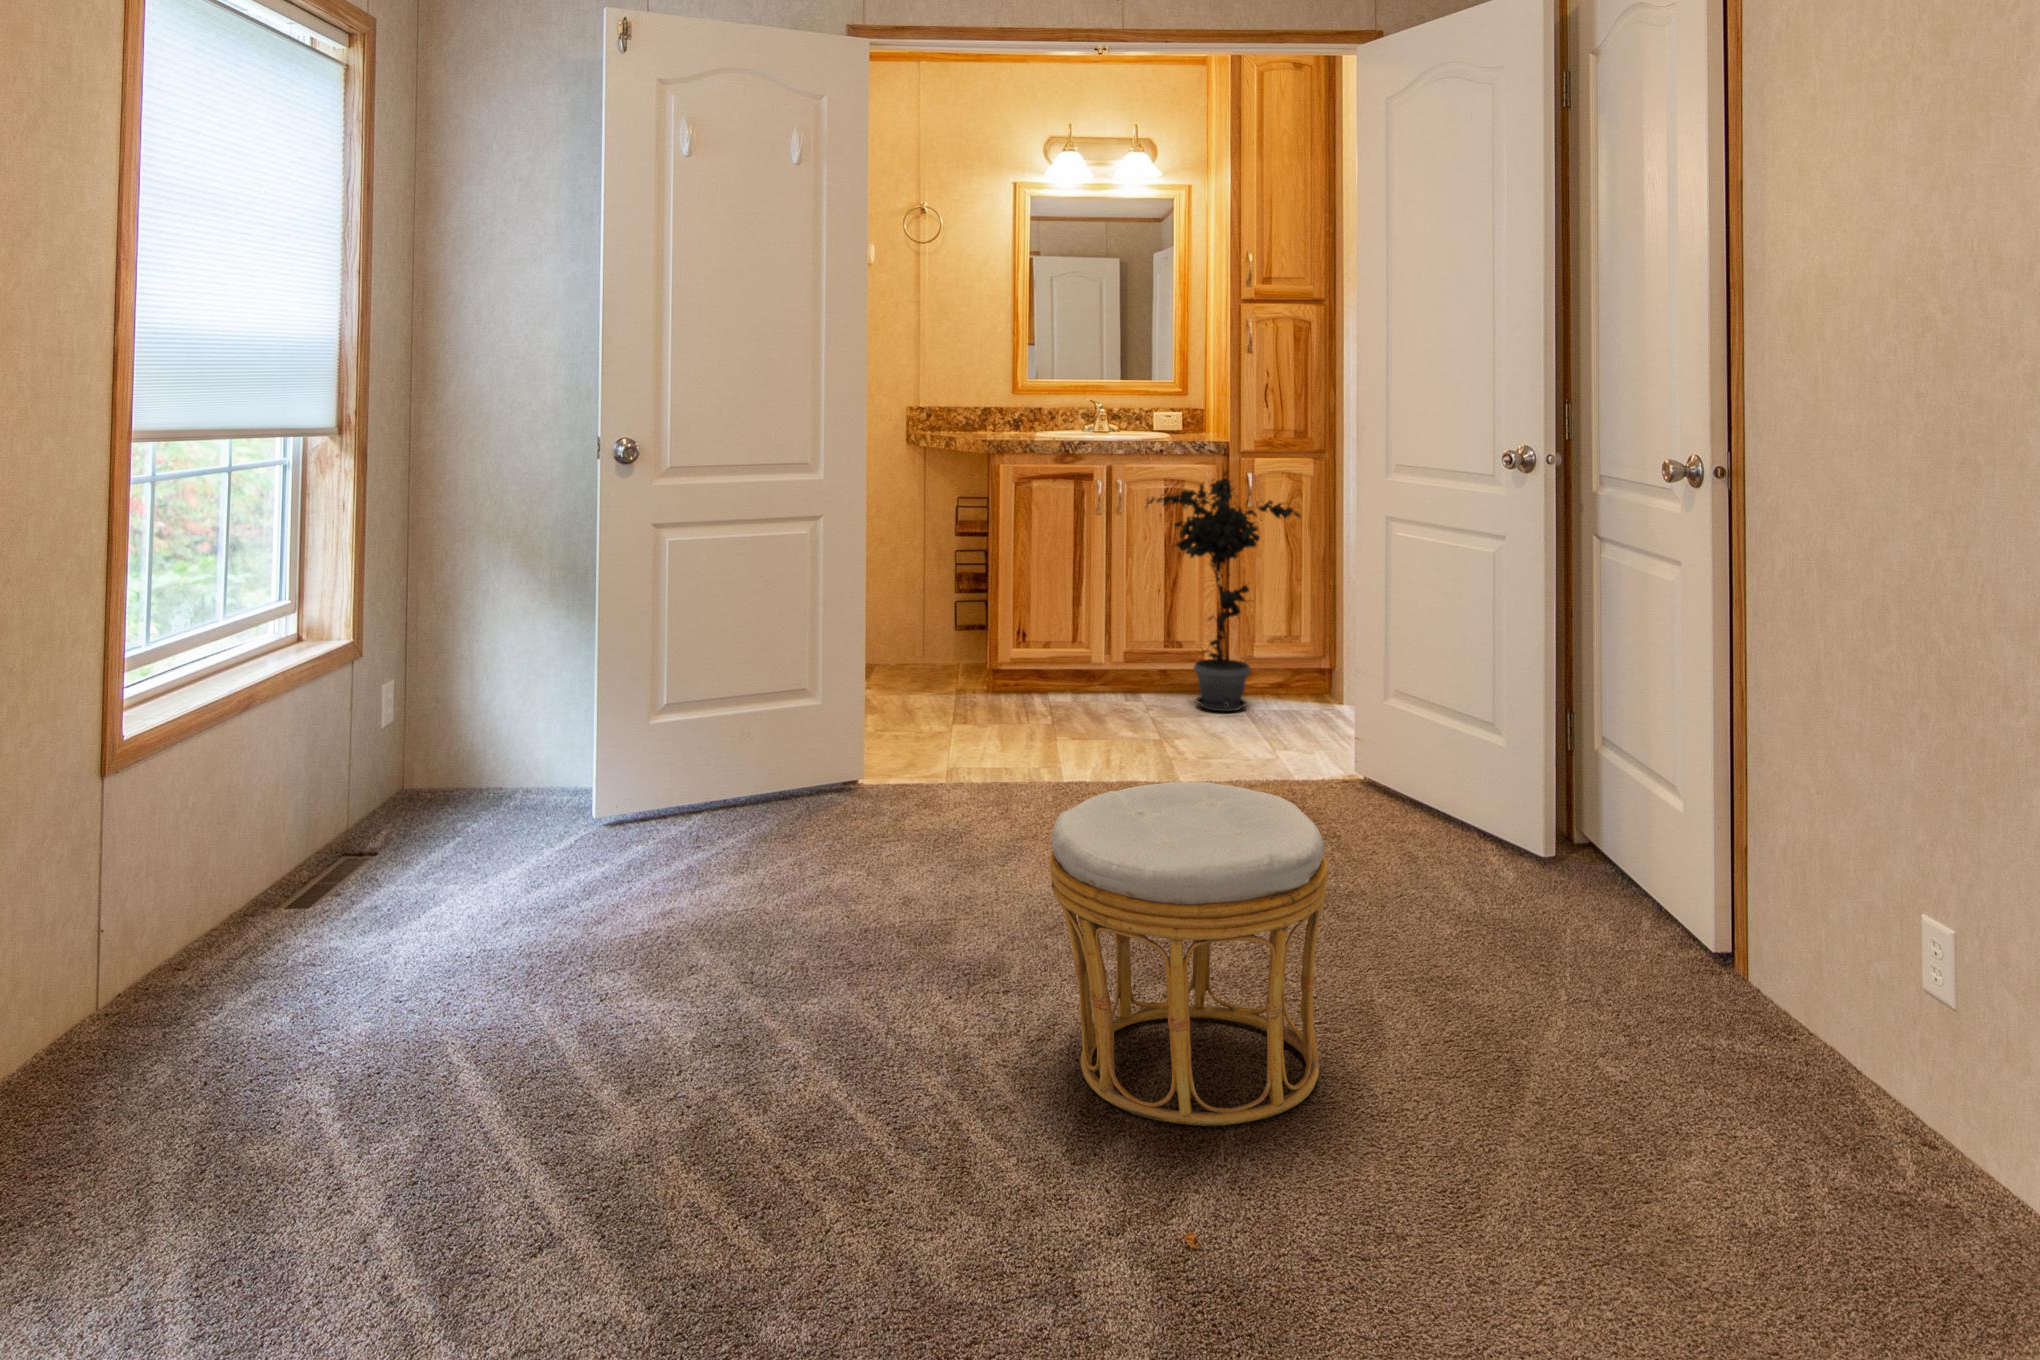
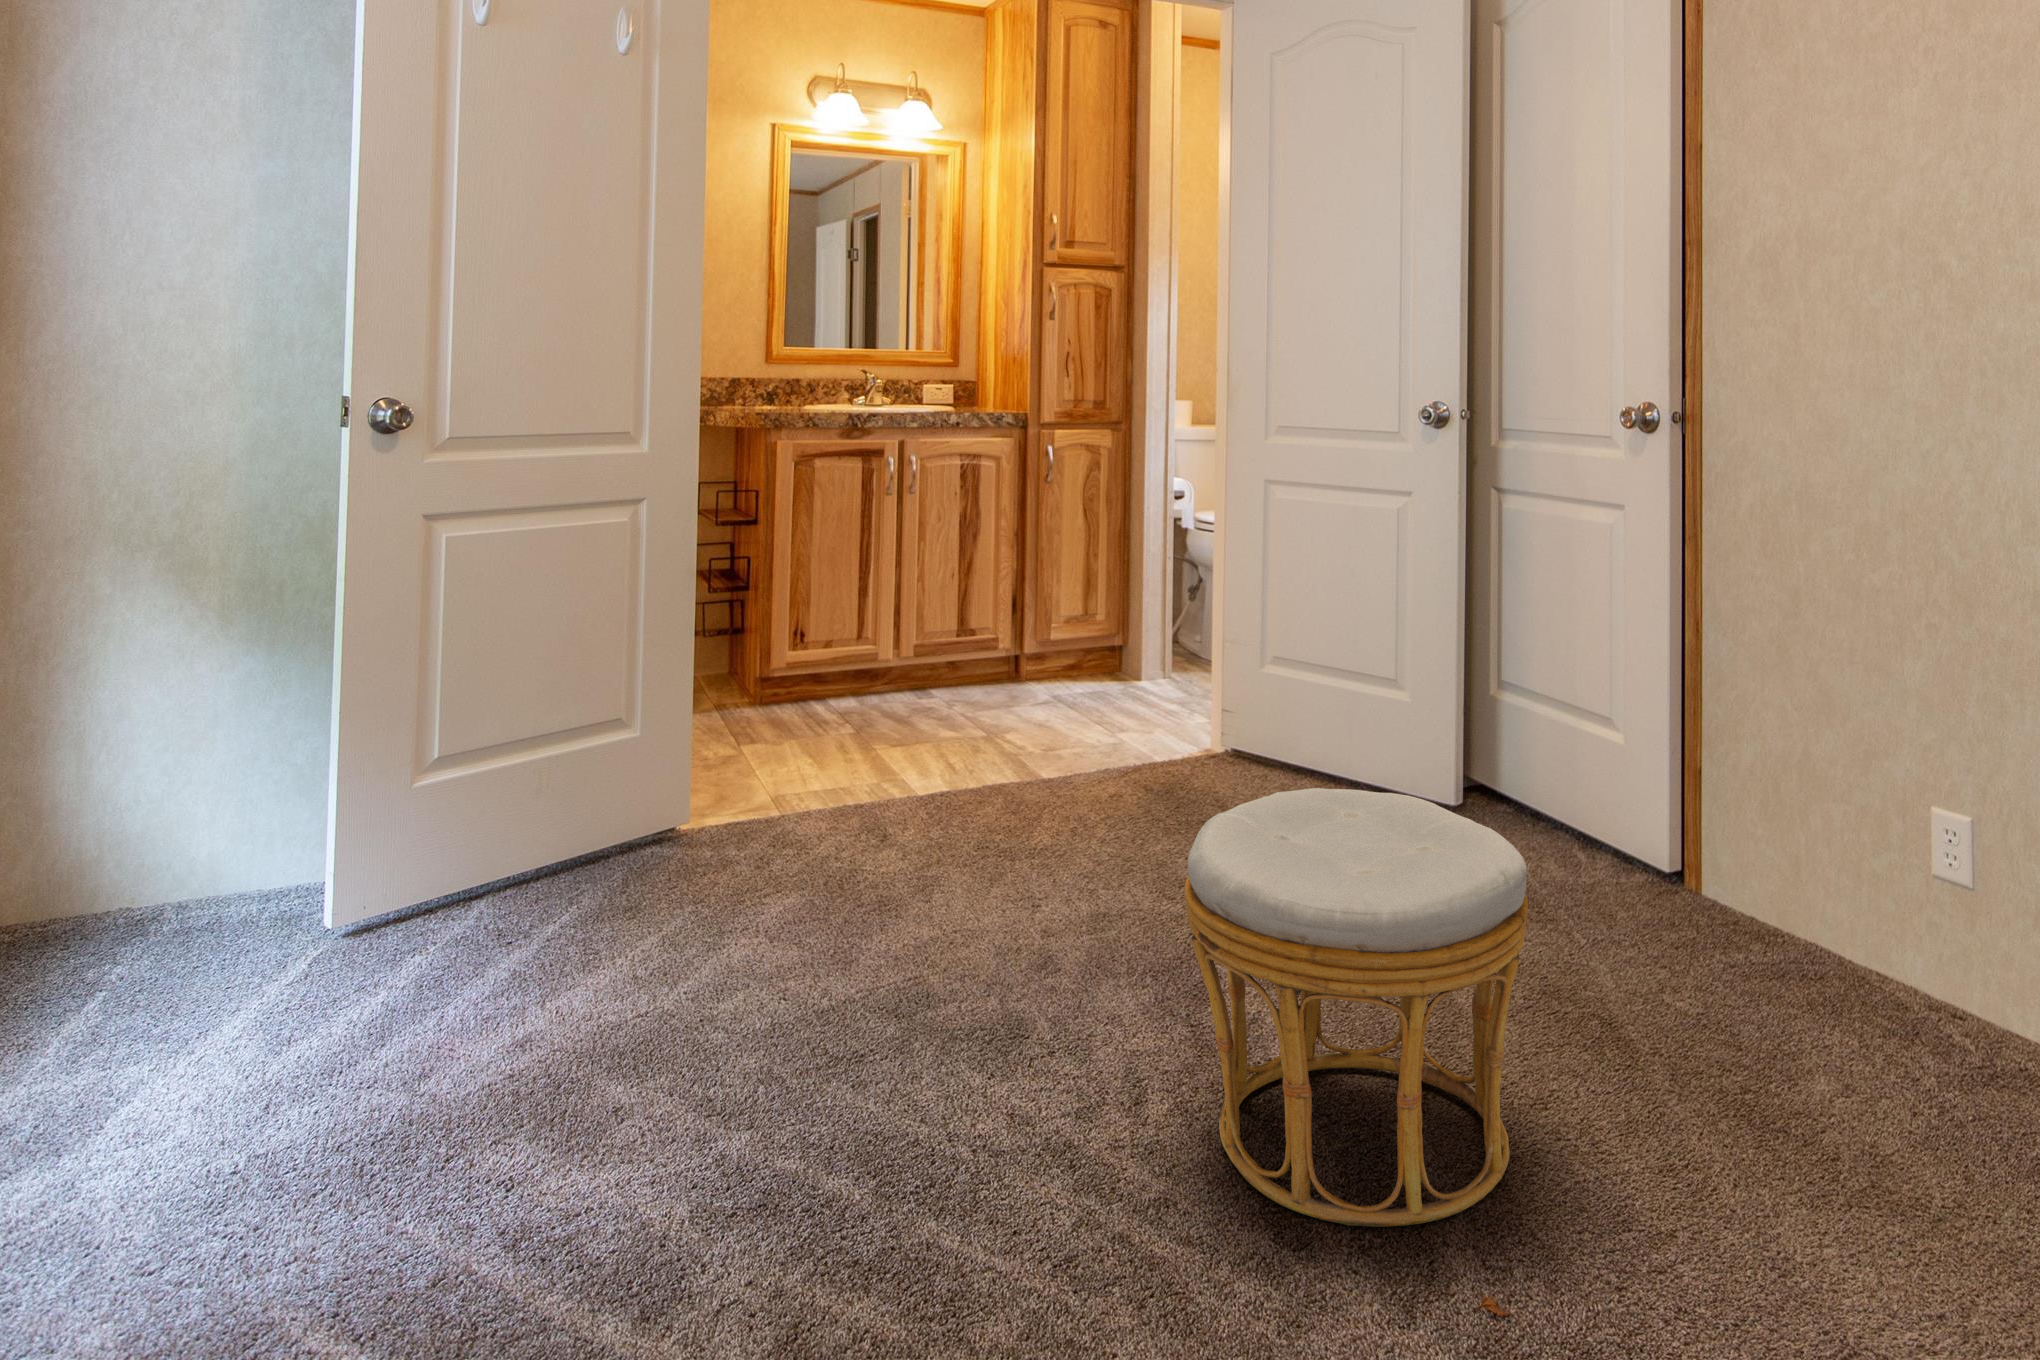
potted plant: present [1147,471,1301,711] -> none [946,442,1118,701]

